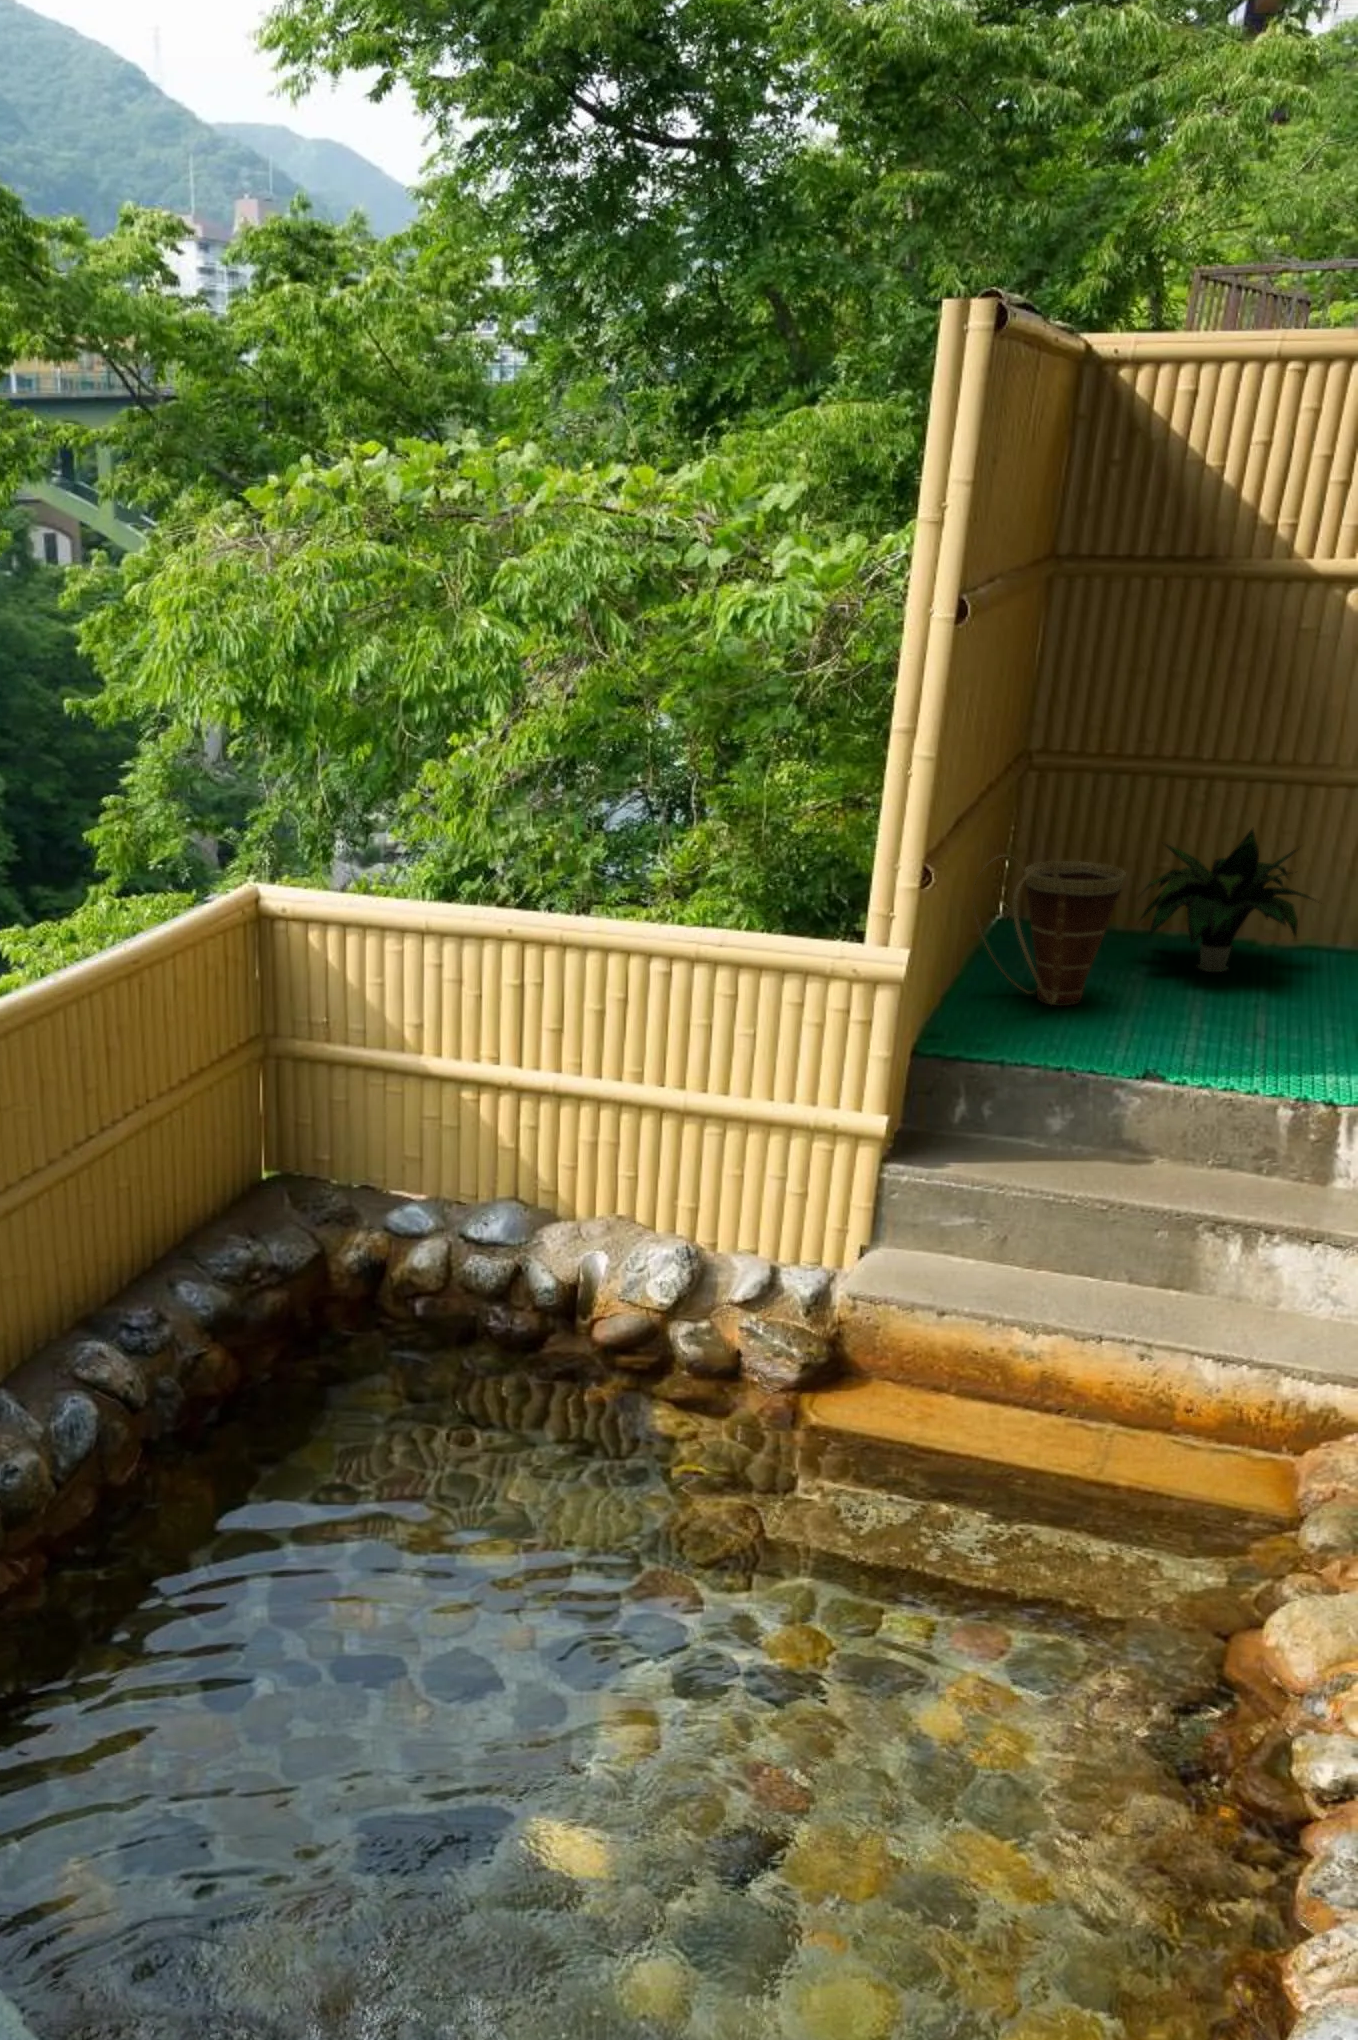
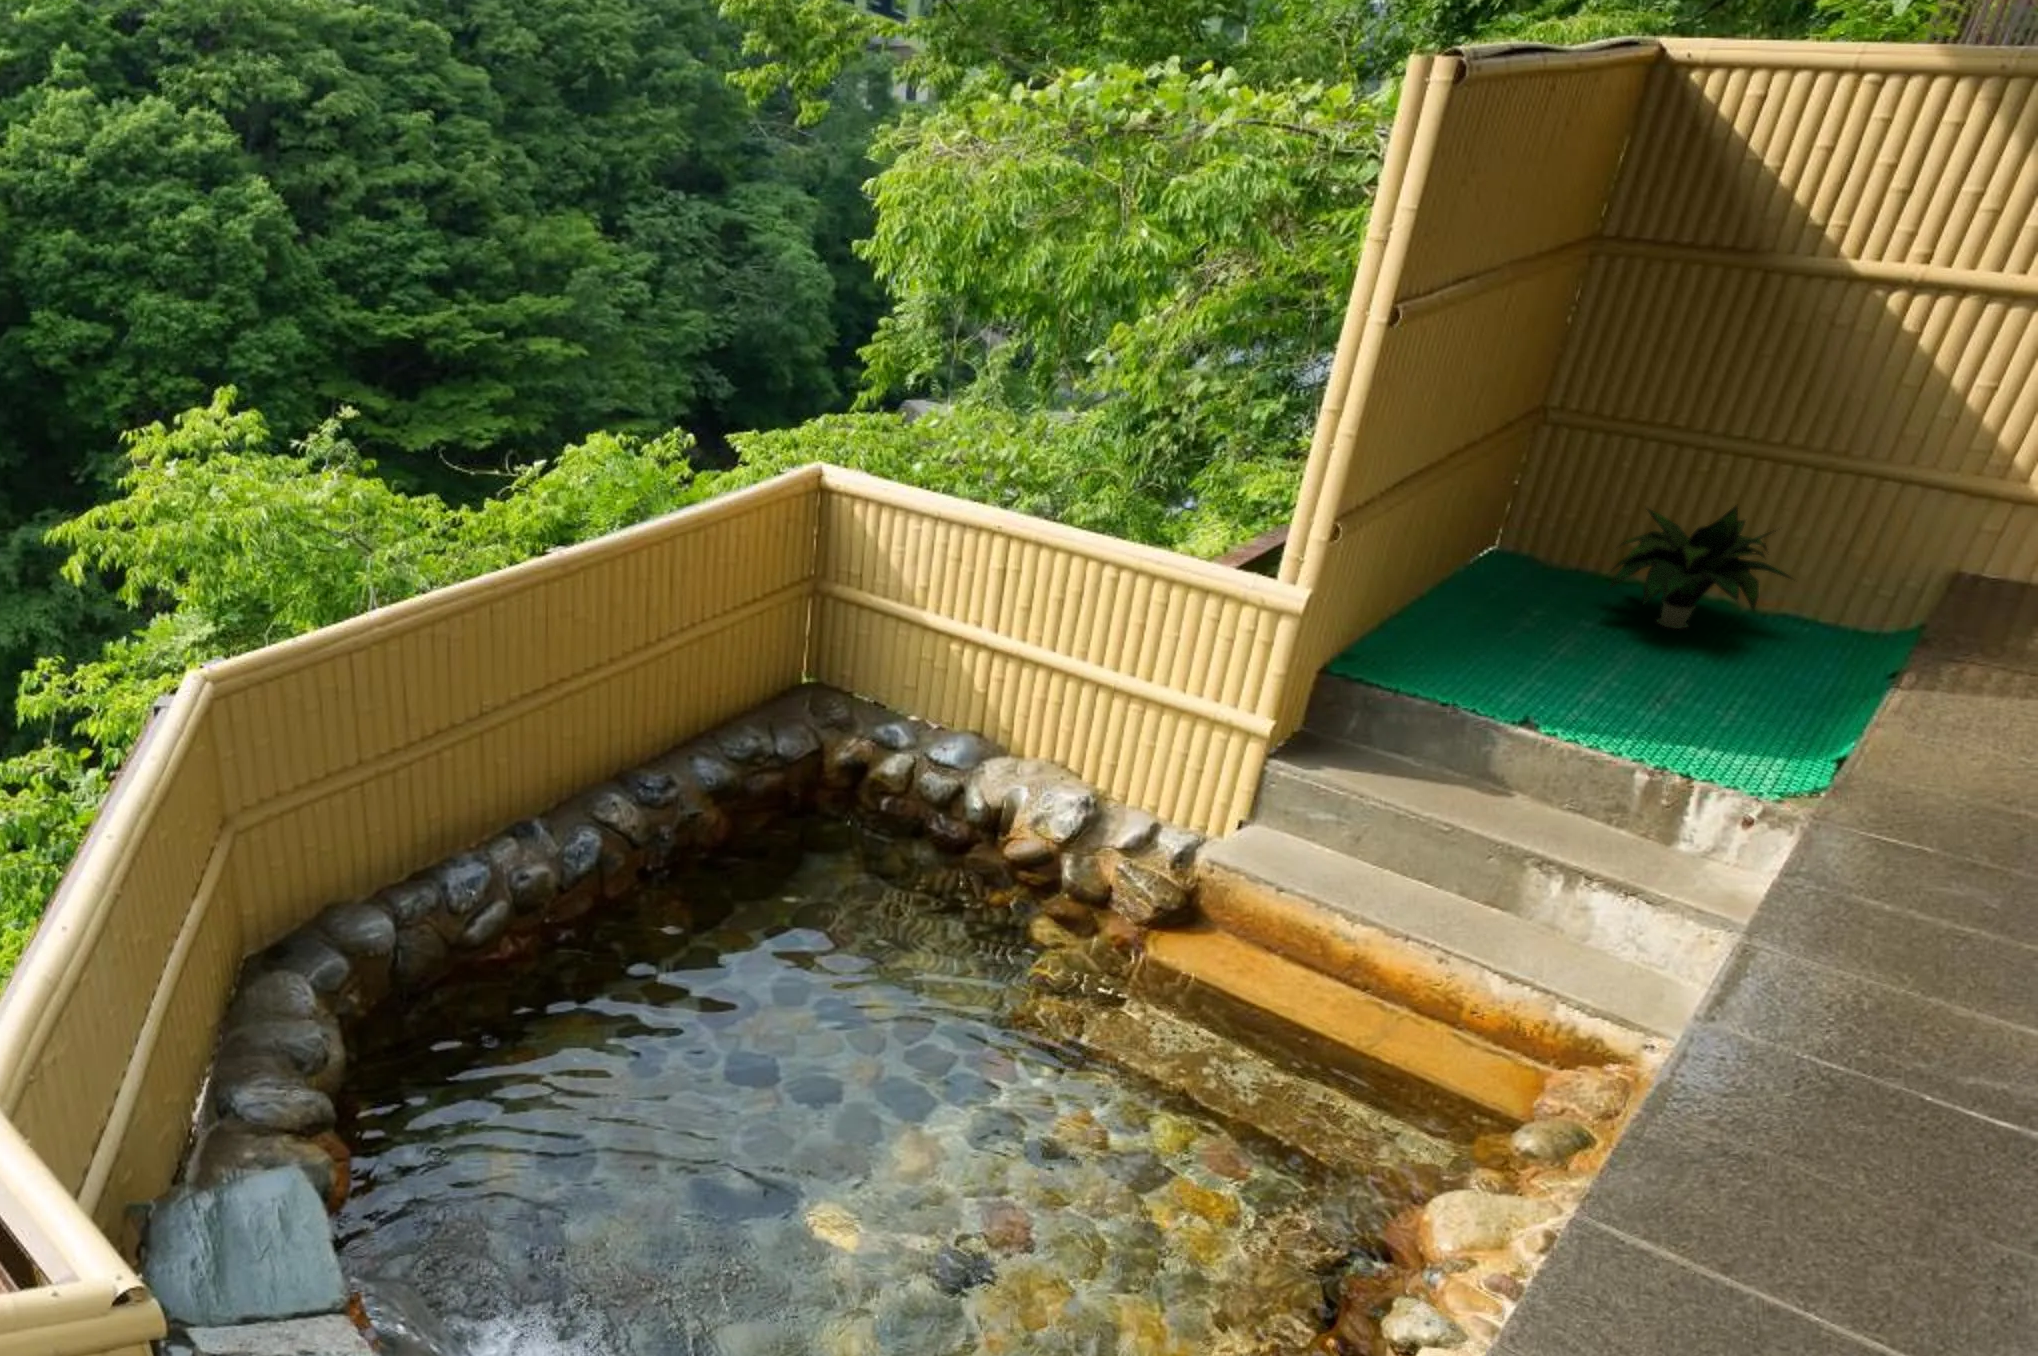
basket: present [976,856,1126,1006] -> none [1430,507,1579,643]

